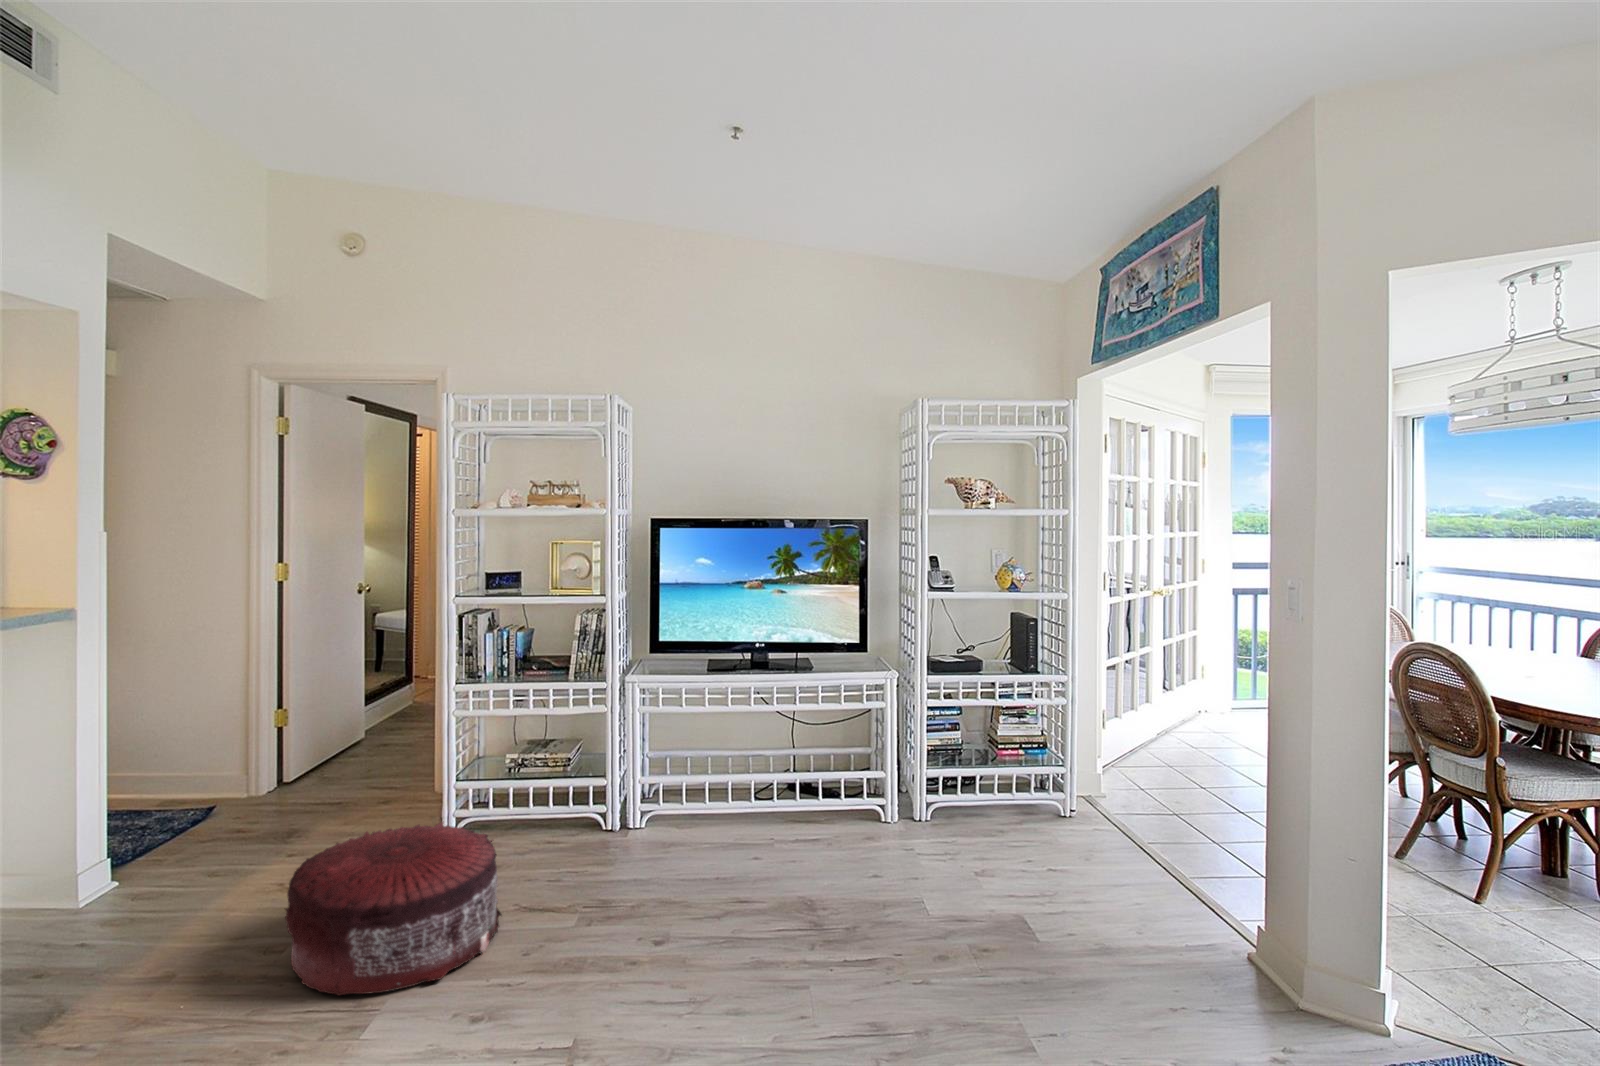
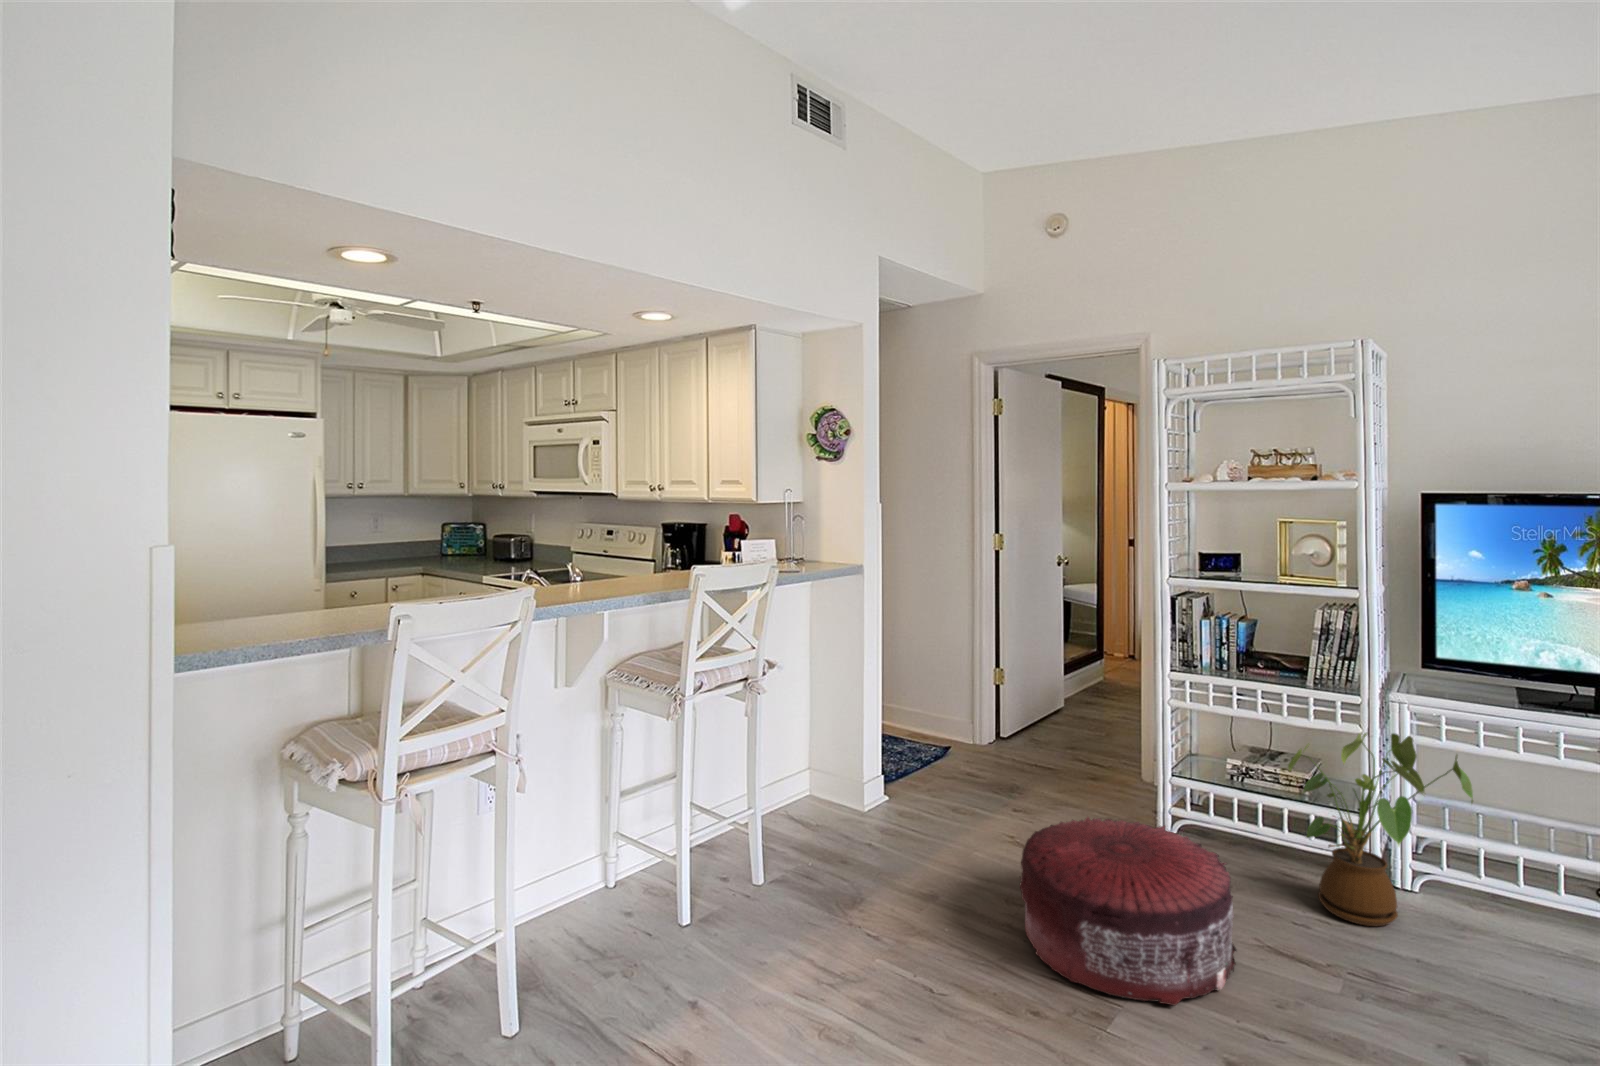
house plant: none [550,708,673,865] -> present [1288,733,1473,926]

